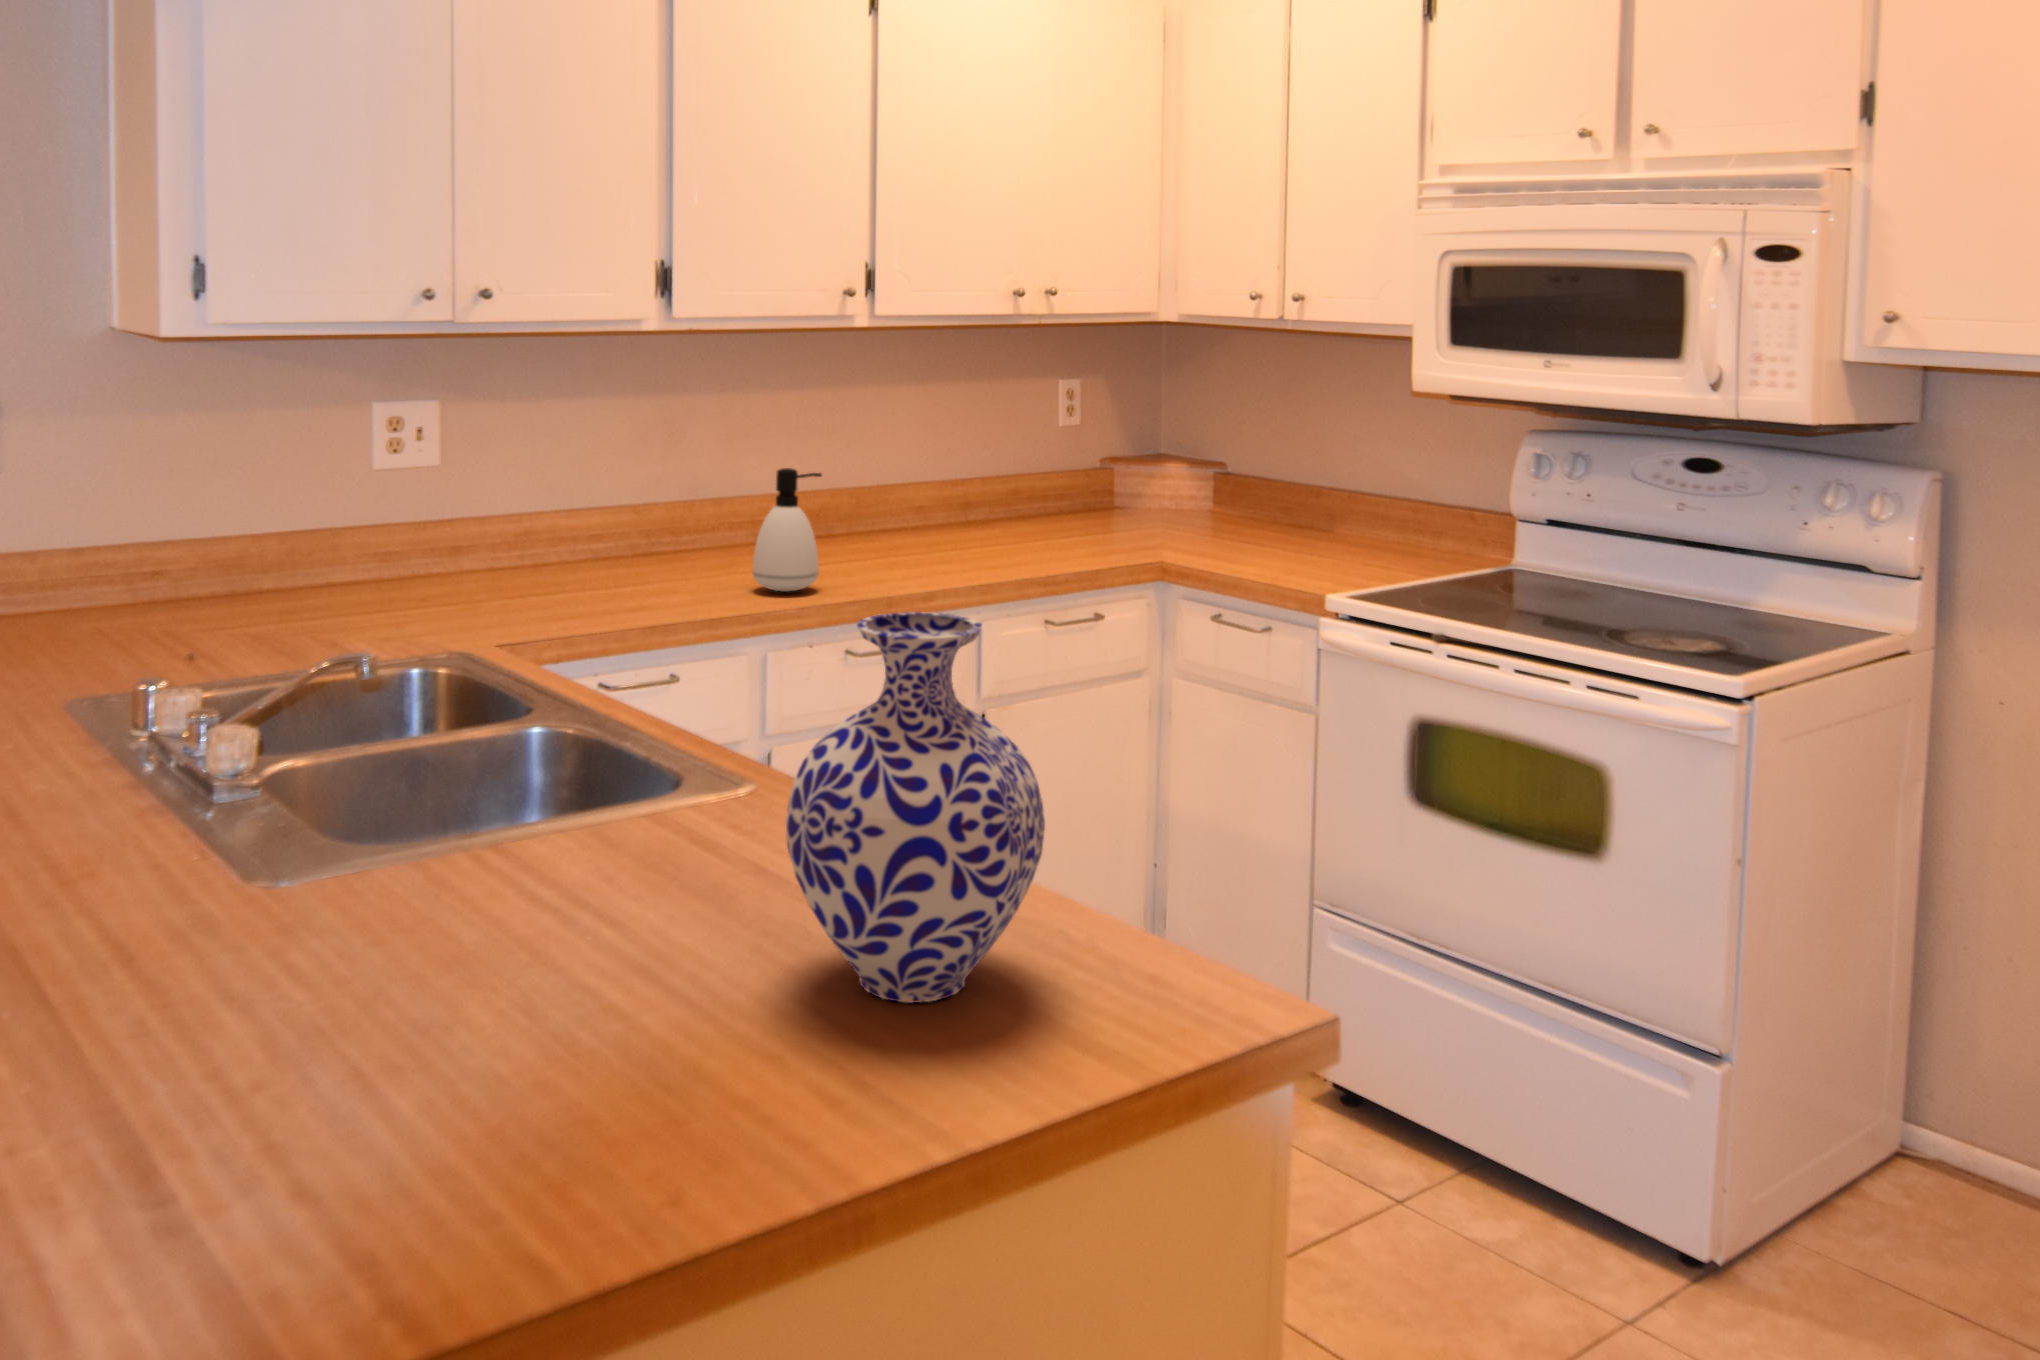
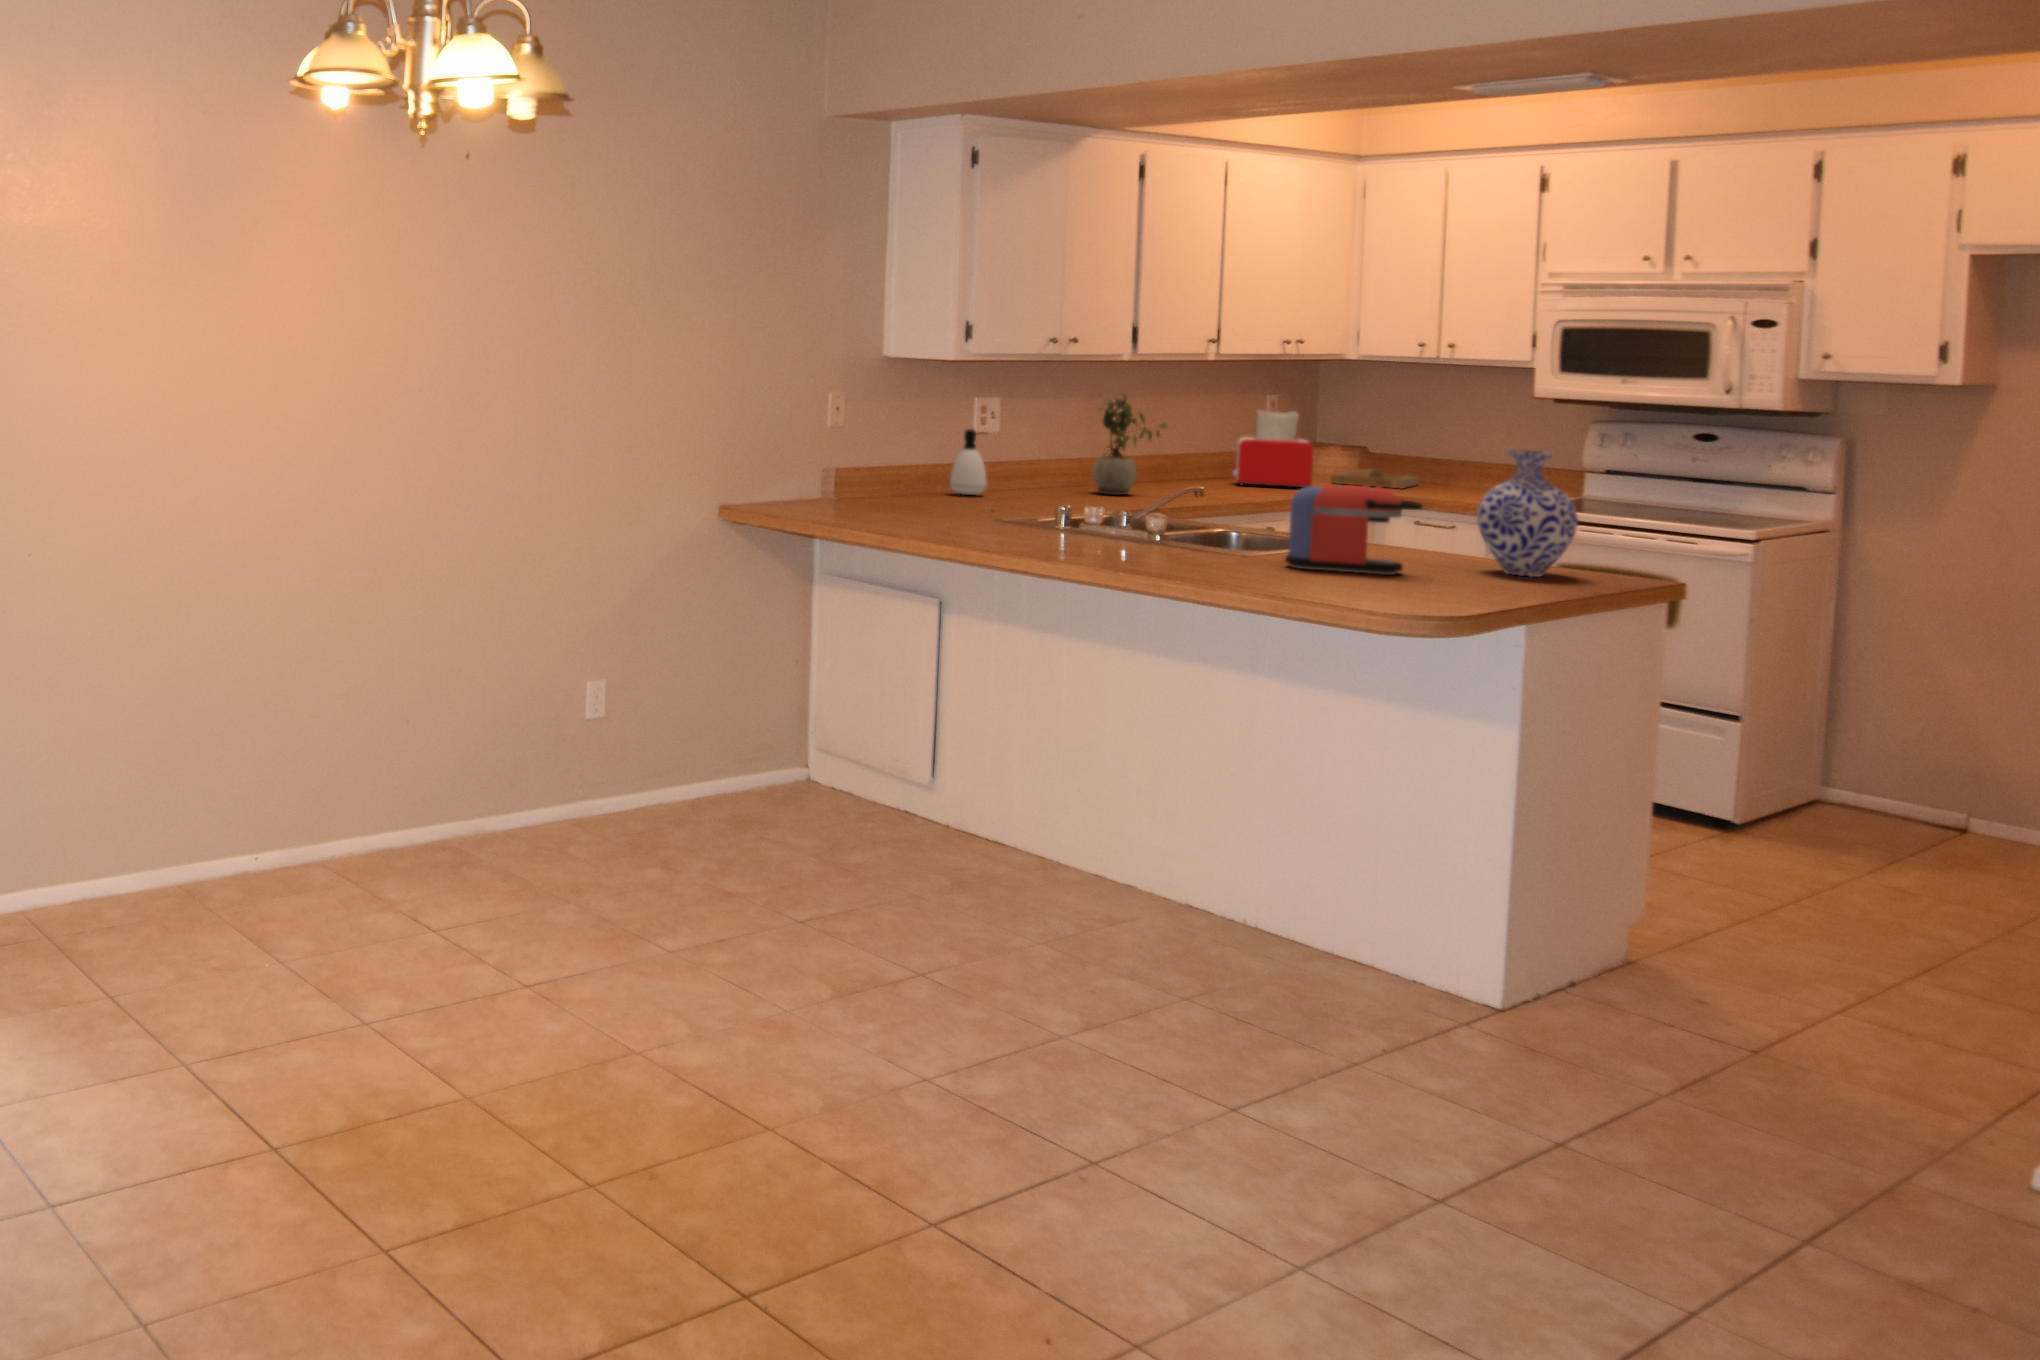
potted plant: none [575,393,706,591] -> present [1093,394,1166,495]
toaster: none [930,412,1067,556] -> present [1233,409,1313,487]
soap dispenser: present [753,468,822,592] -> present [950,429,986,495]
tray: none [1126,509,1278,547] -> present [1331,469,1419,488]
coffee maker: none [212,733,563,1026] -> present [1285,484,1423,575]

